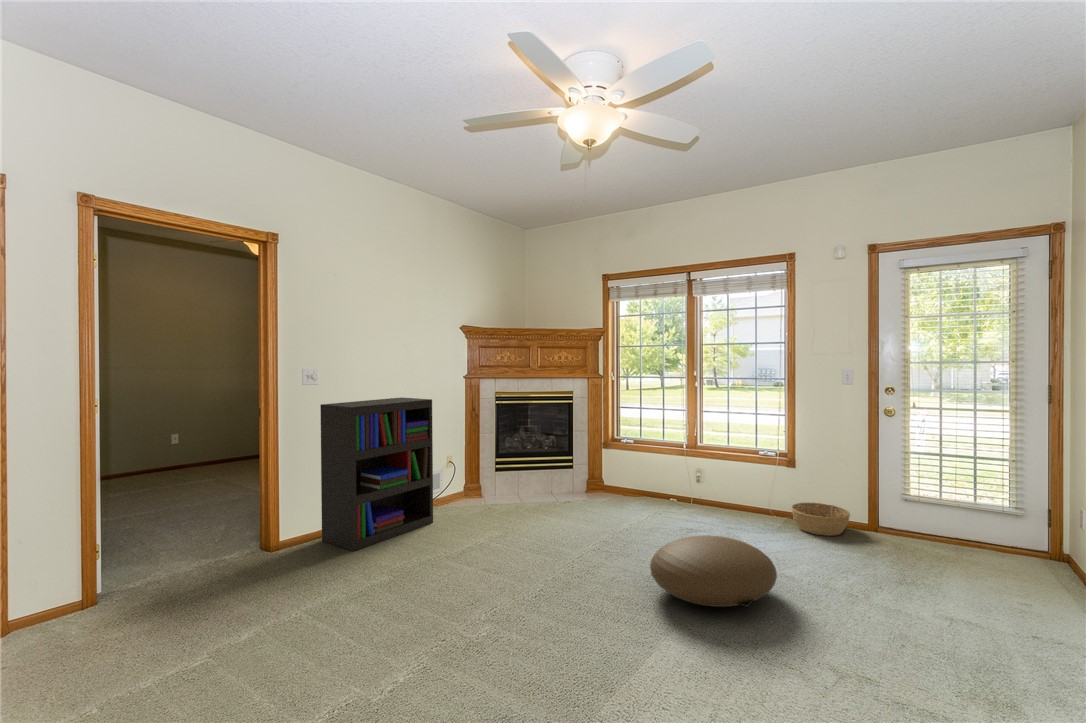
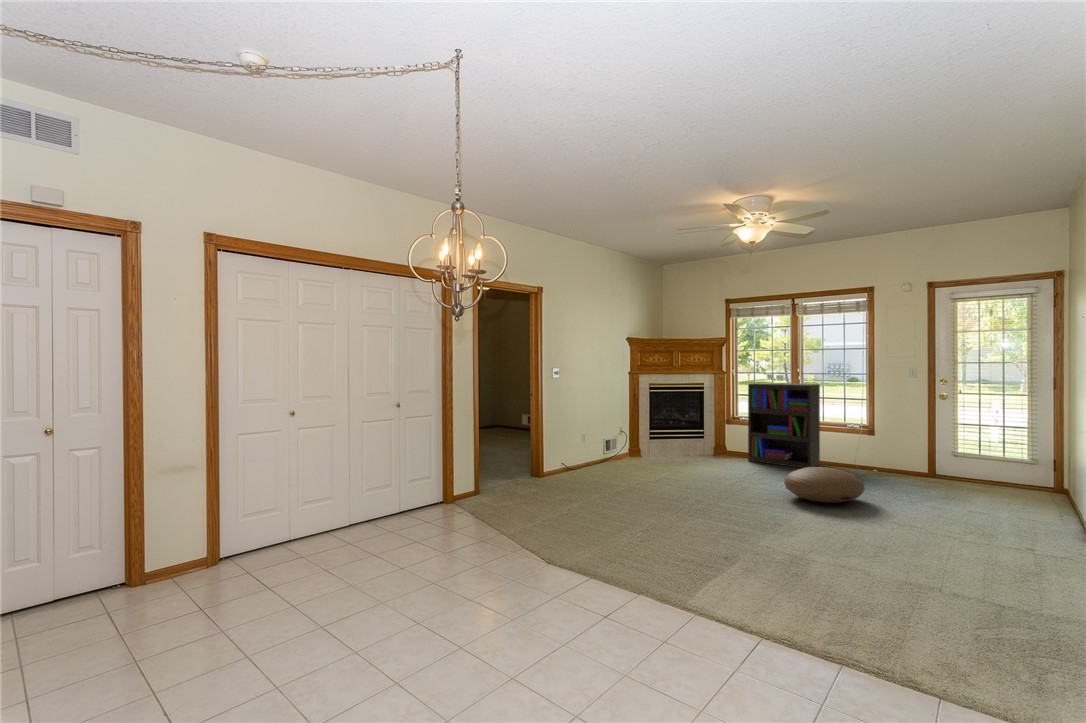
bookshelf: present [320,397,433,551] -> present [748,382,820,468]
basket: present [791,503,850,536] -> none [871,460,915,479]

